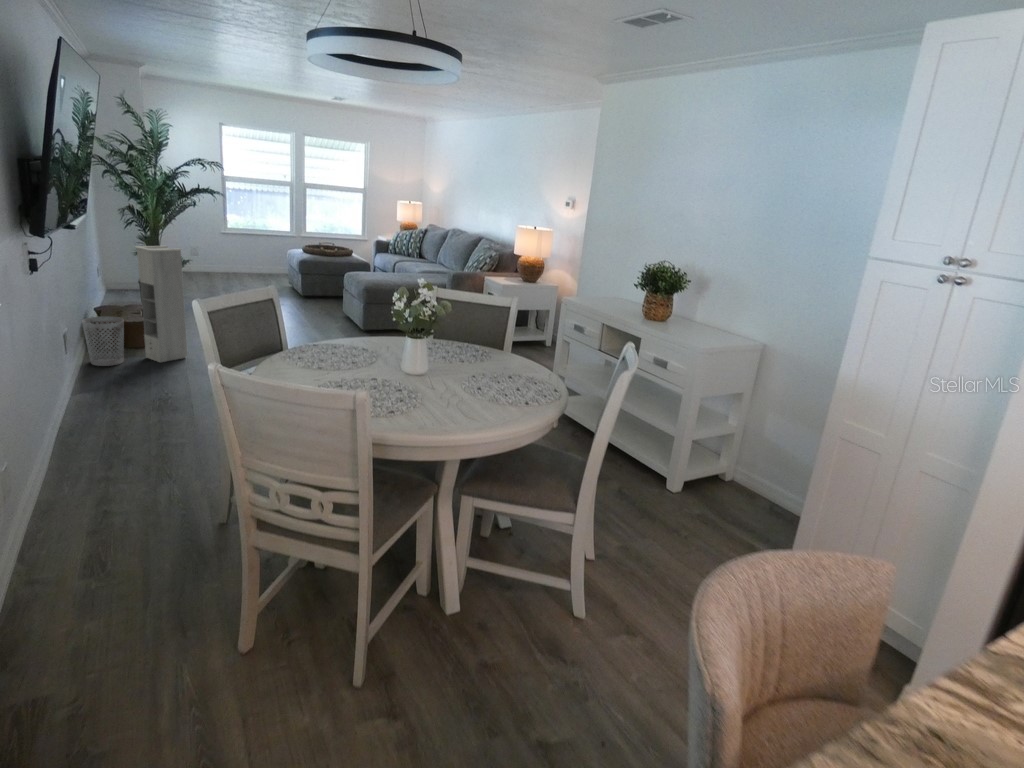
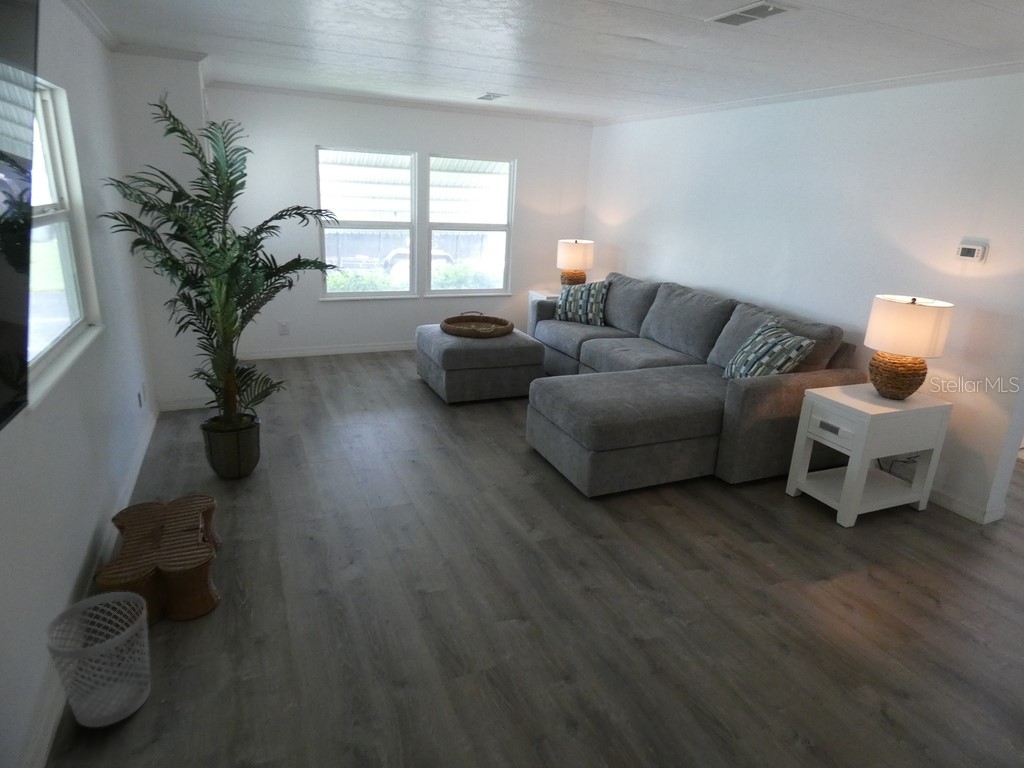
cabinet: present [136,246,187,362] -> none [163,420,288,687]

